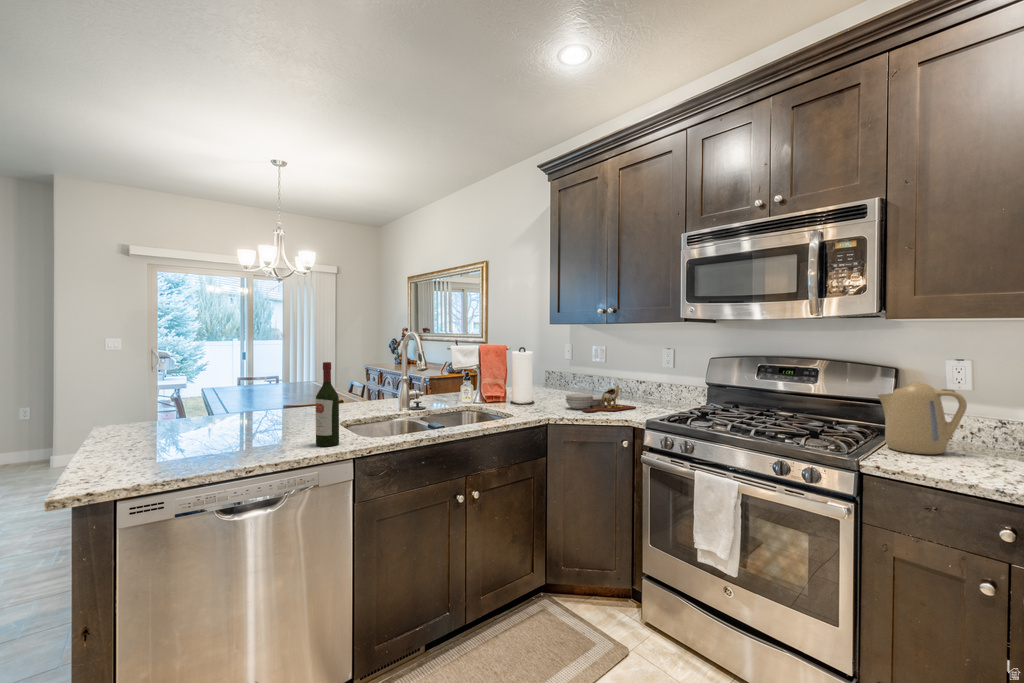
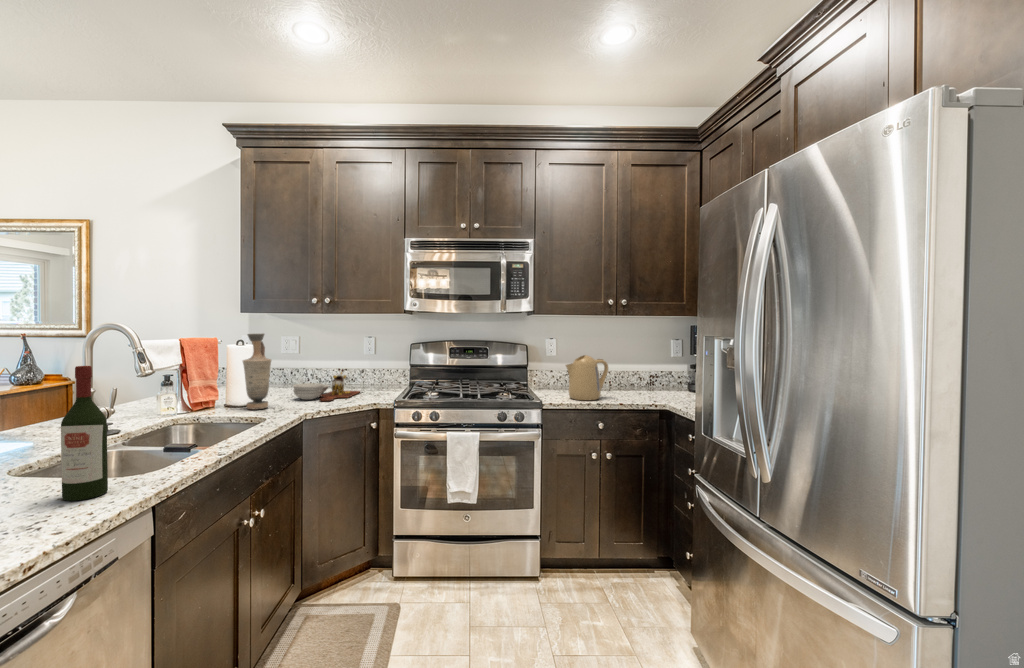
vase: none [514,345,537,412] -> present [243,334,271,409]

